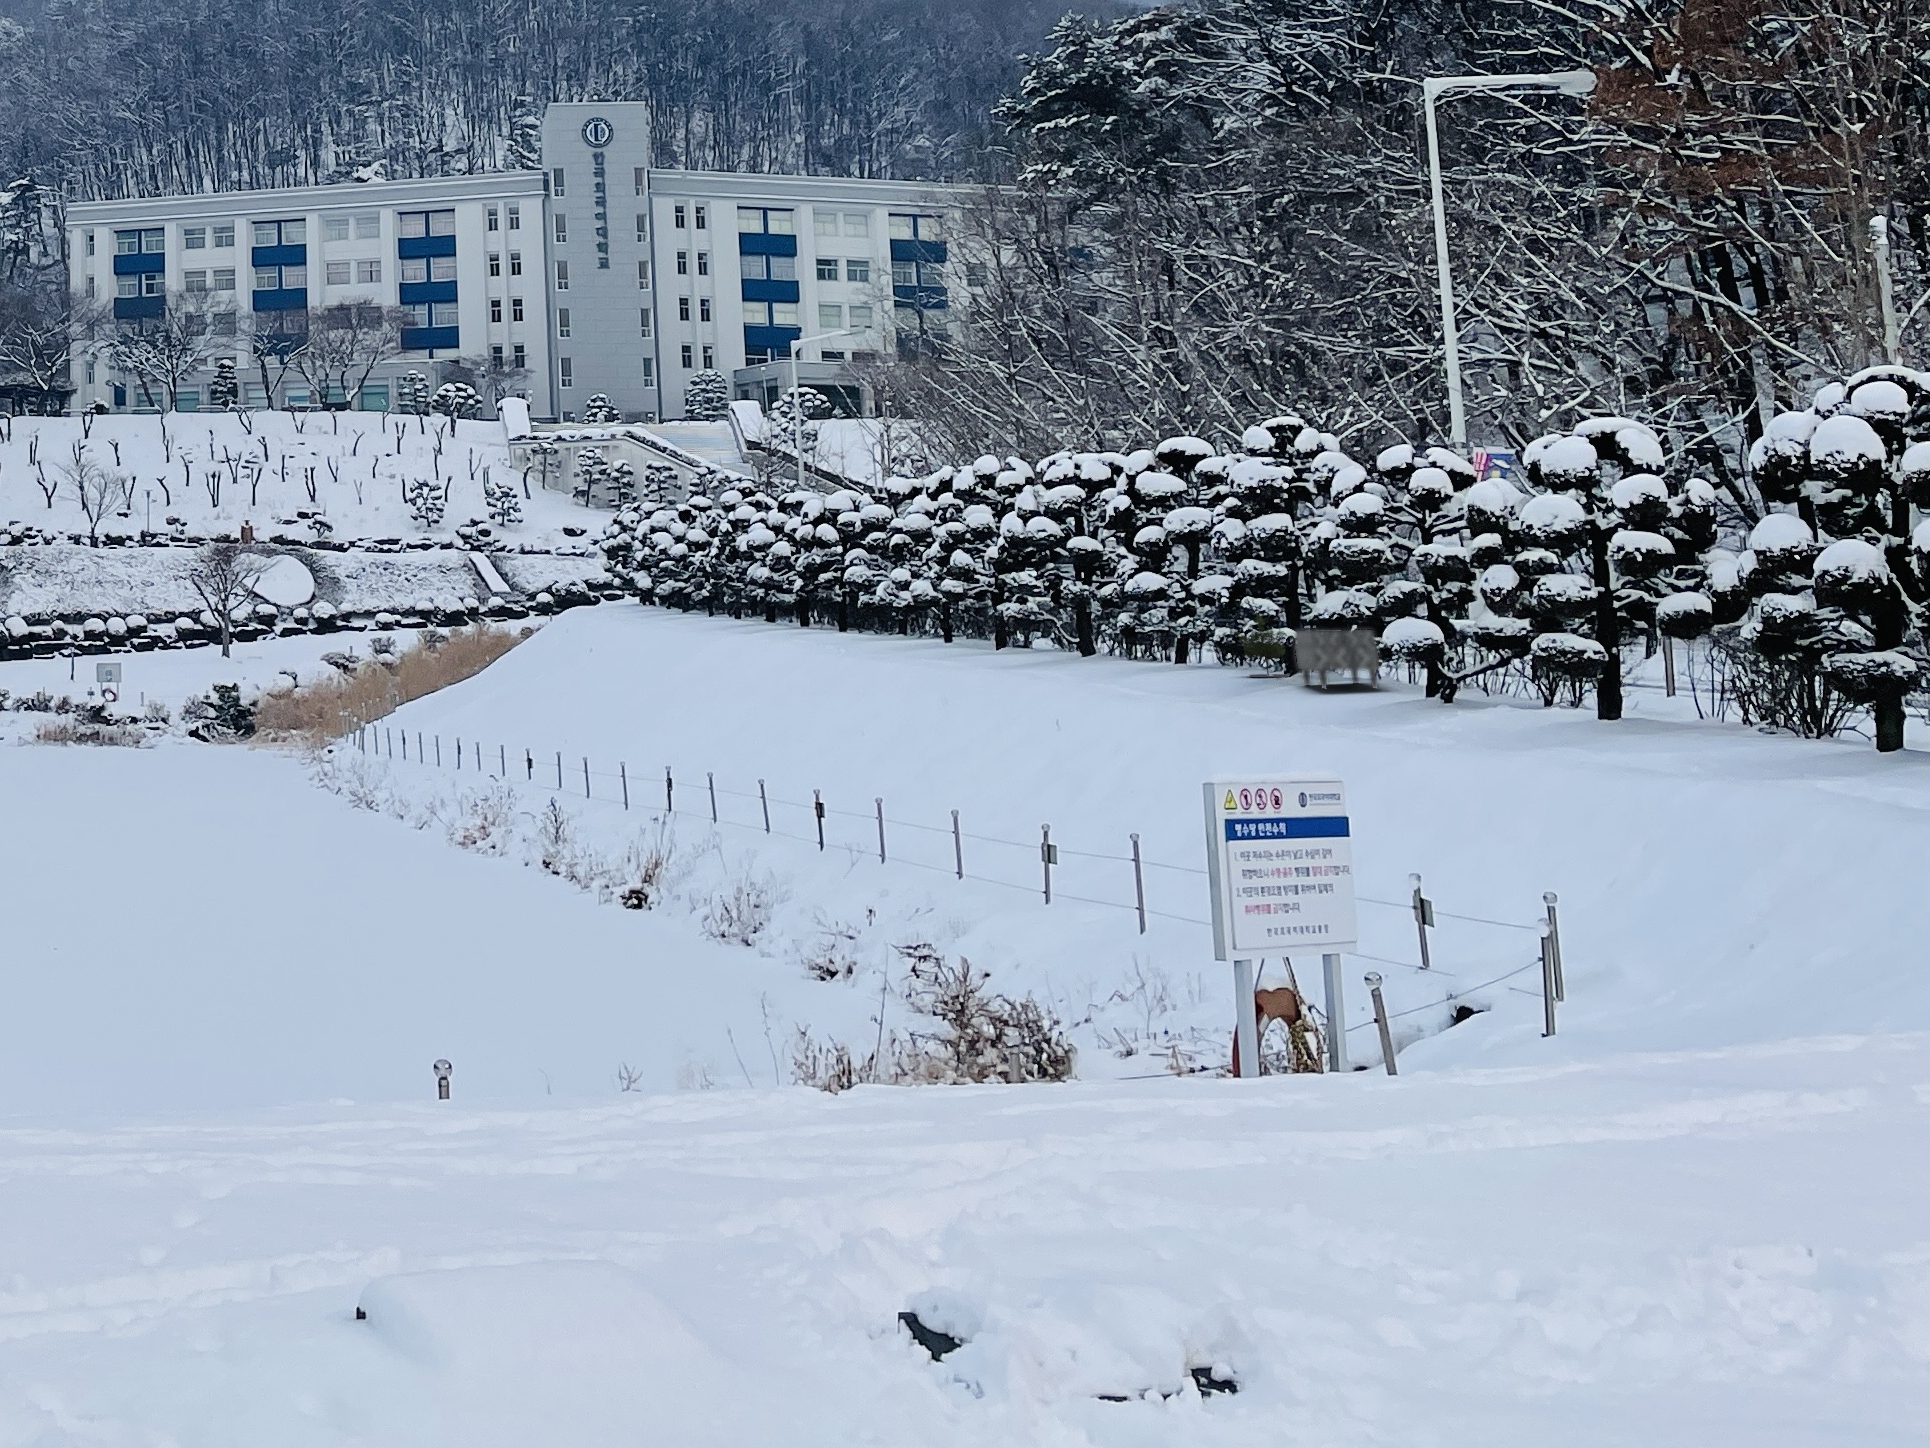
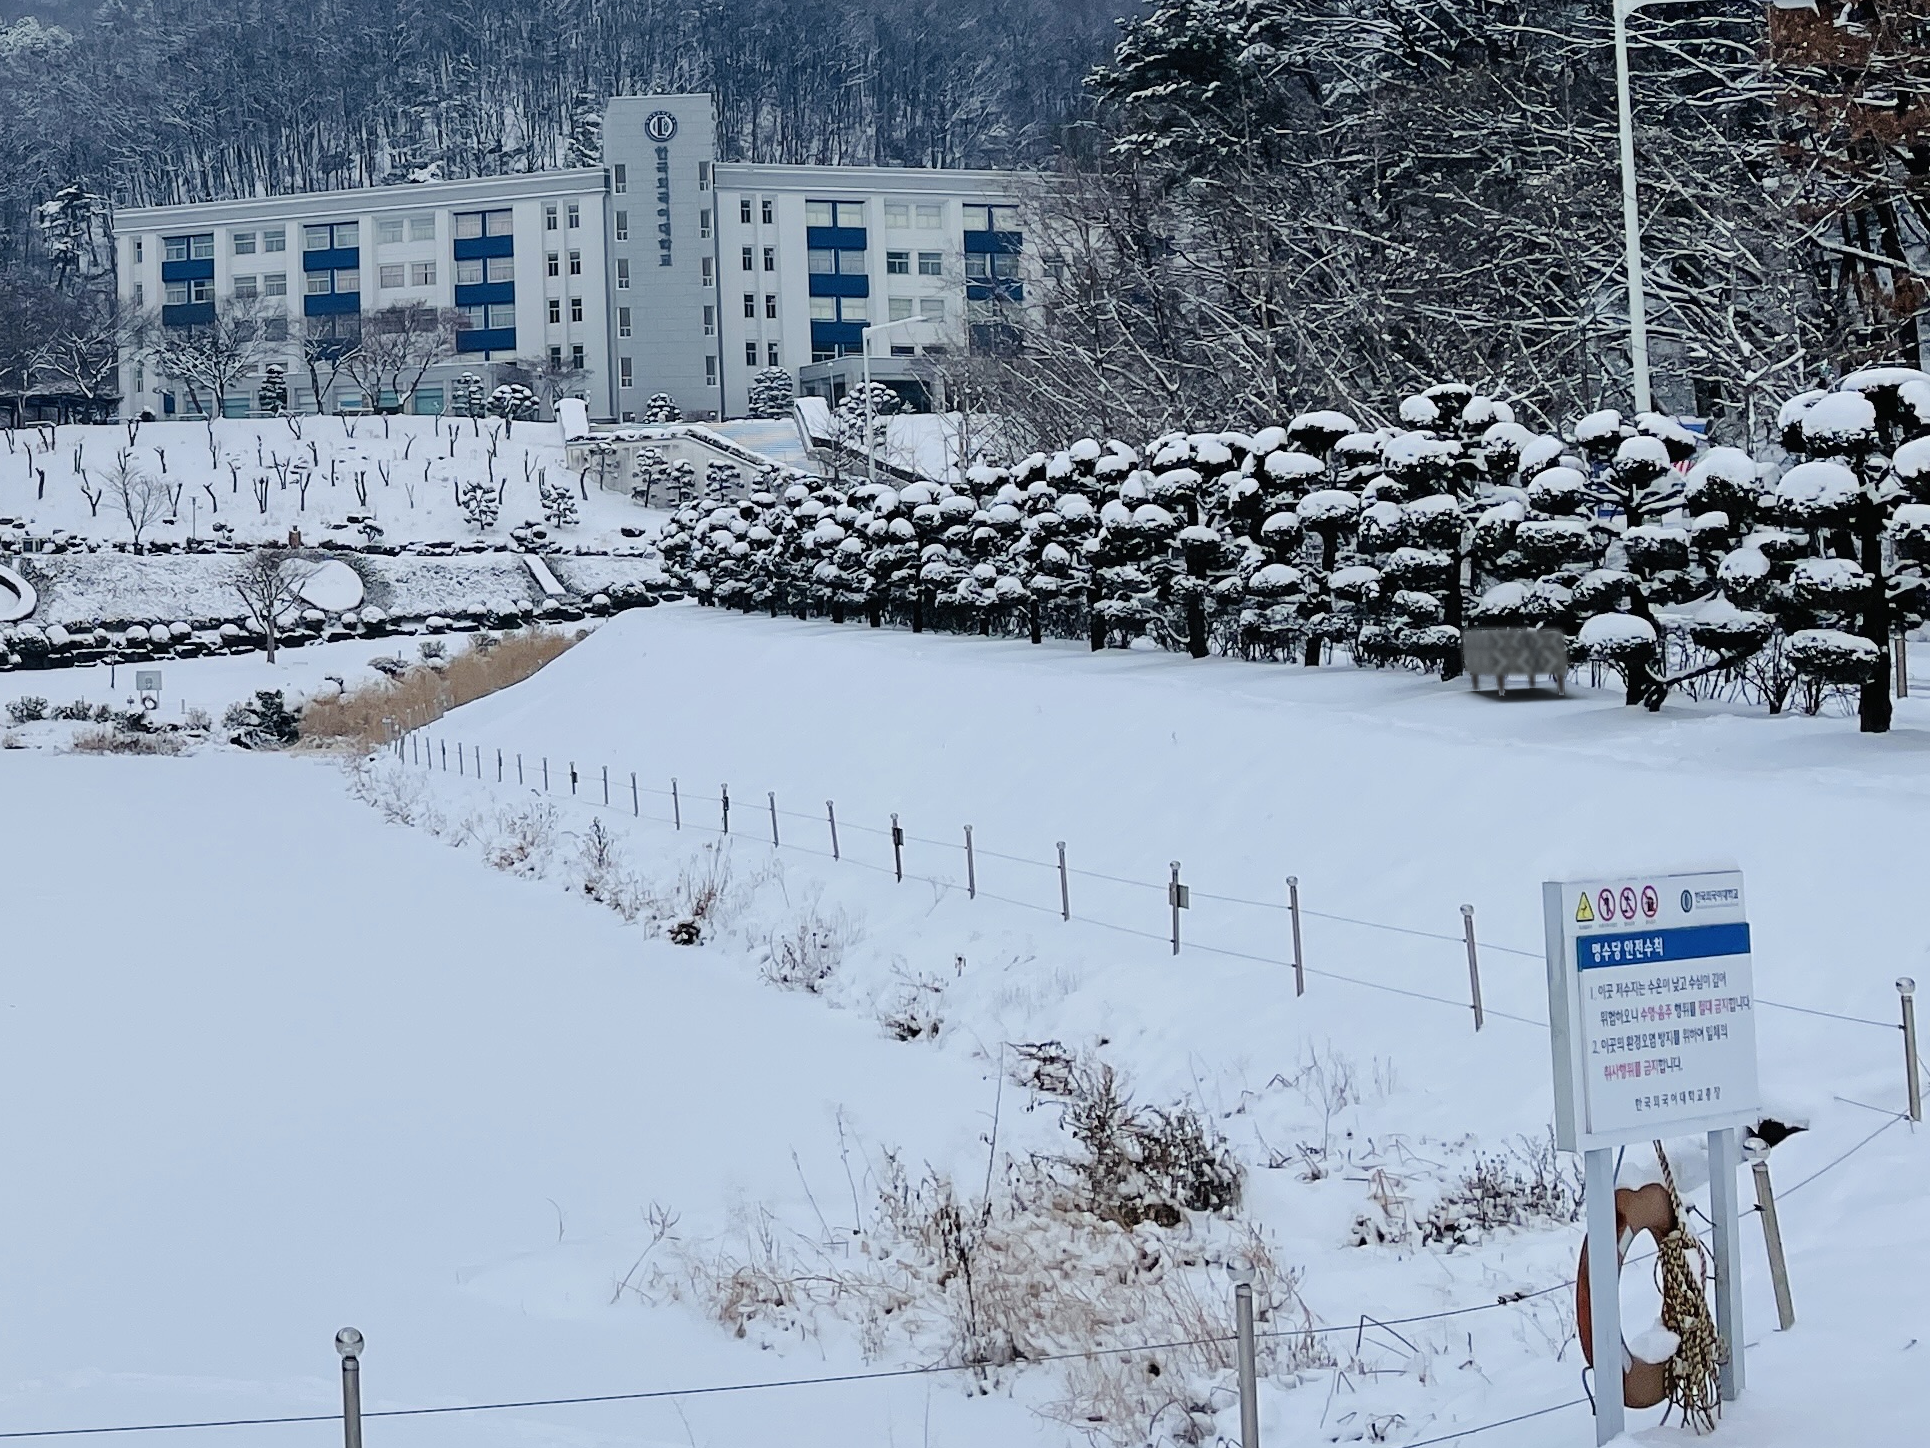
potted tree: present [1239,611,1289,677] -> none [1385,607,1447,681]

